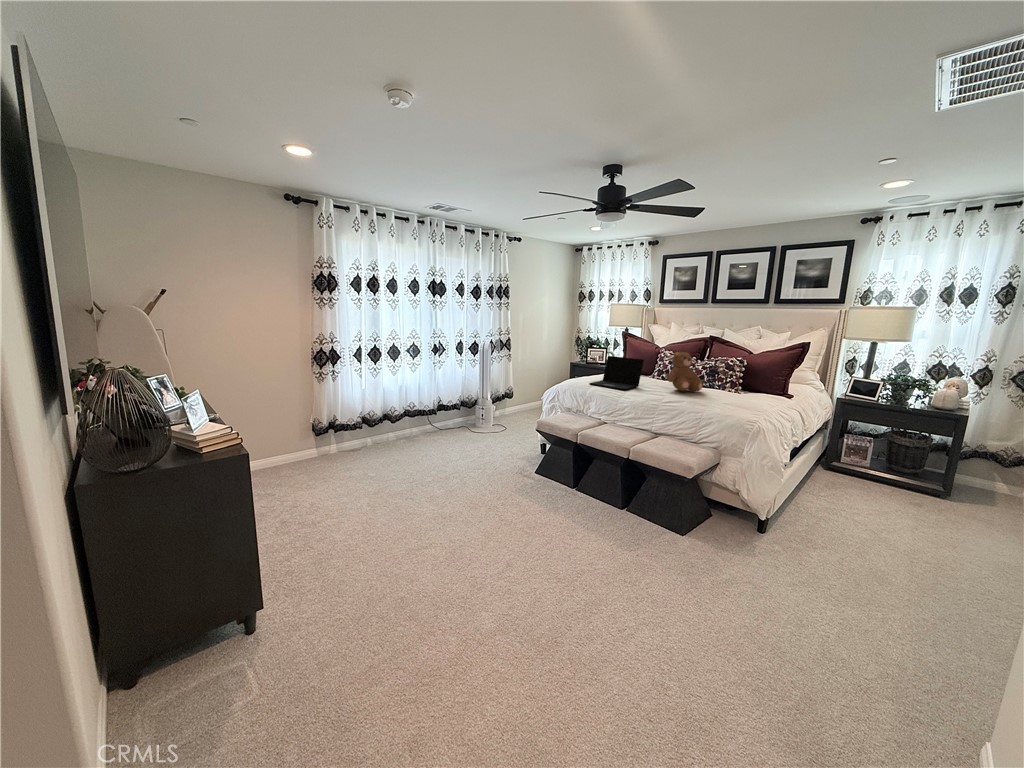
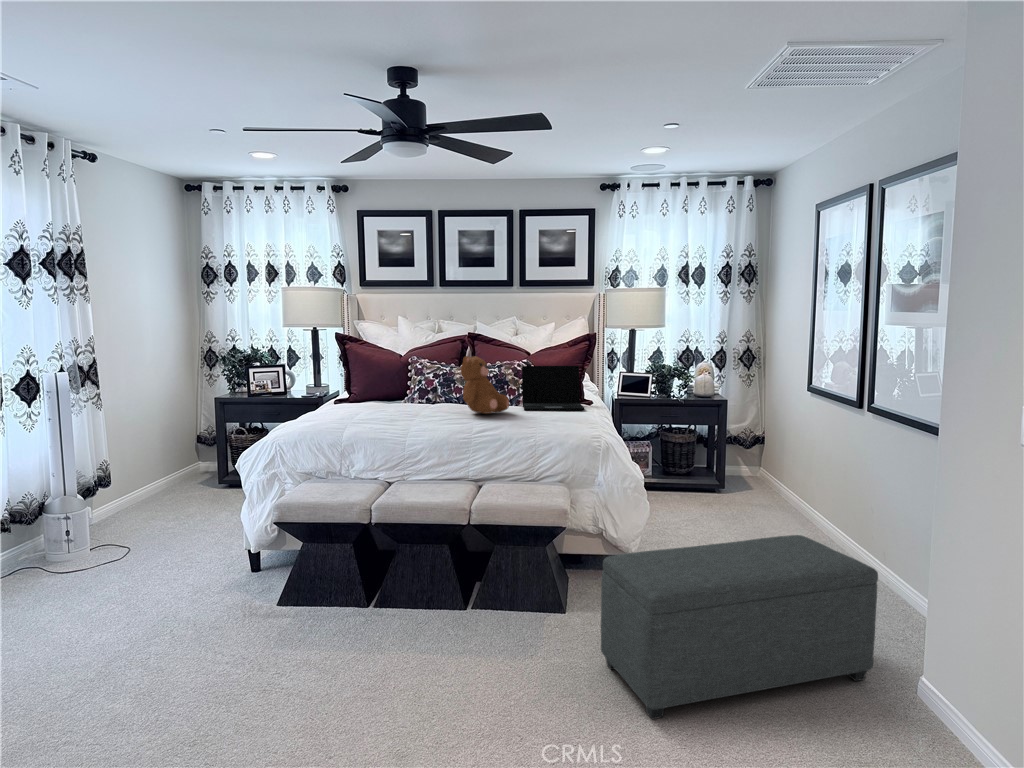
laptop: present [589,356,644,390] -> present [522,366,585,411]
ottoman: none [649,496,910,684] -> present [601,535,878,719]

